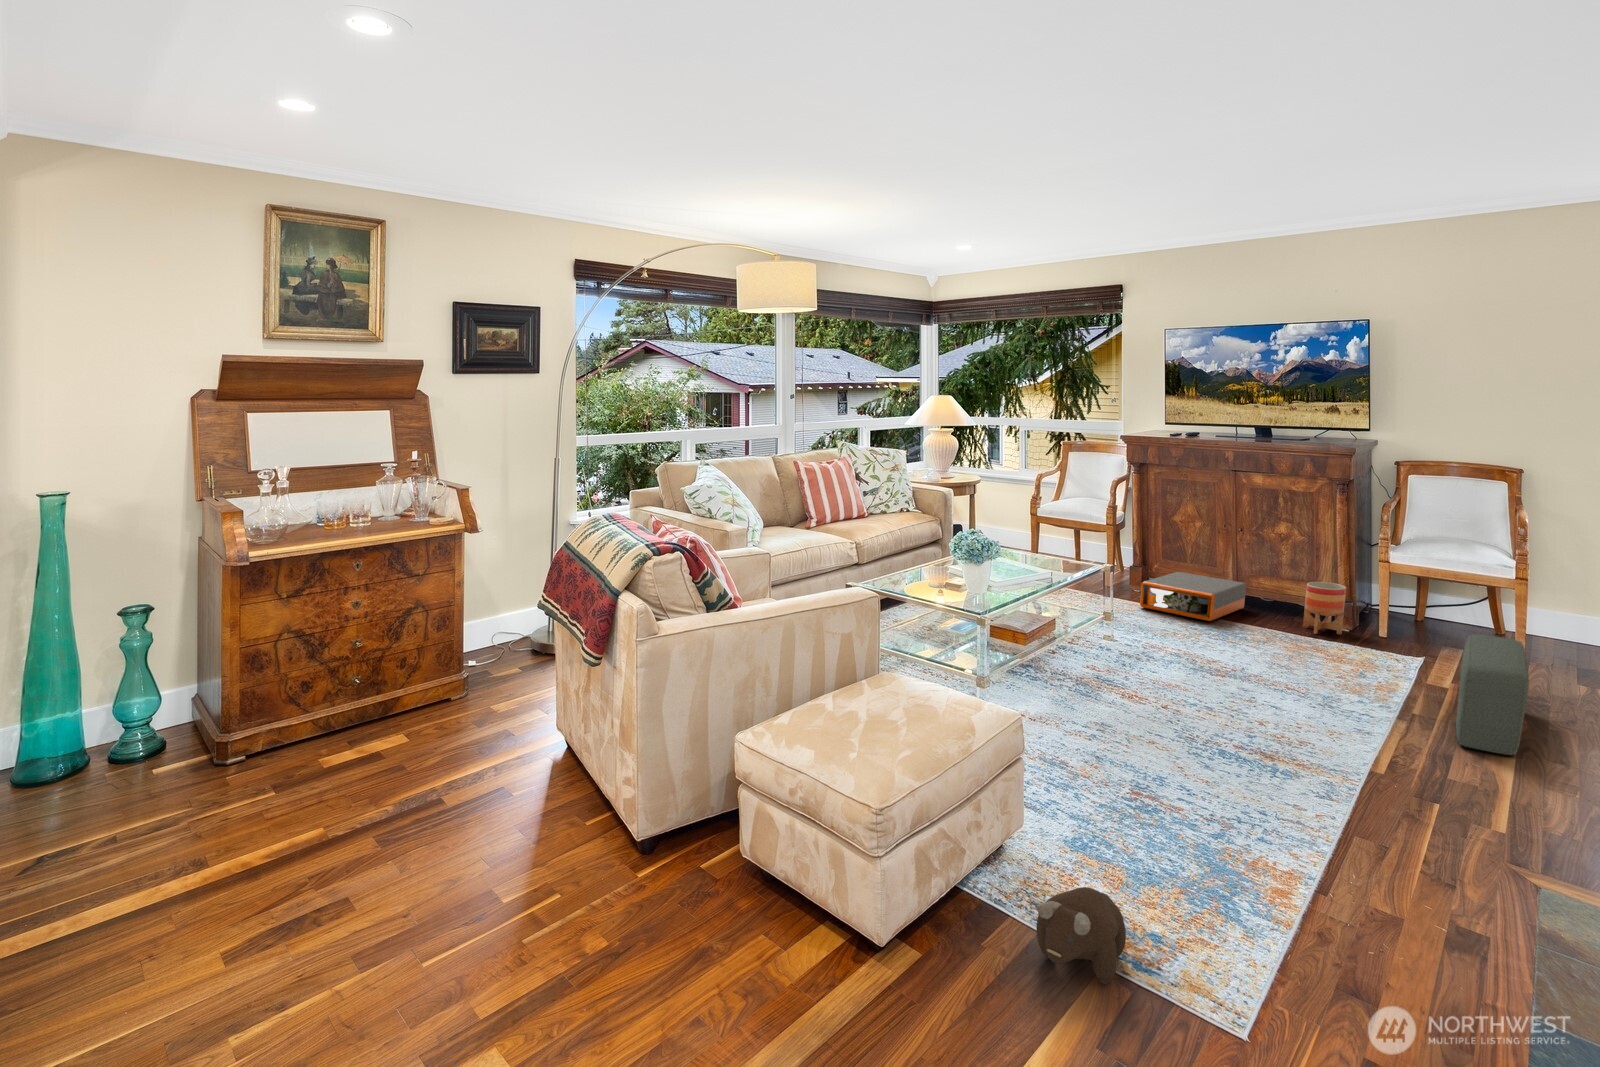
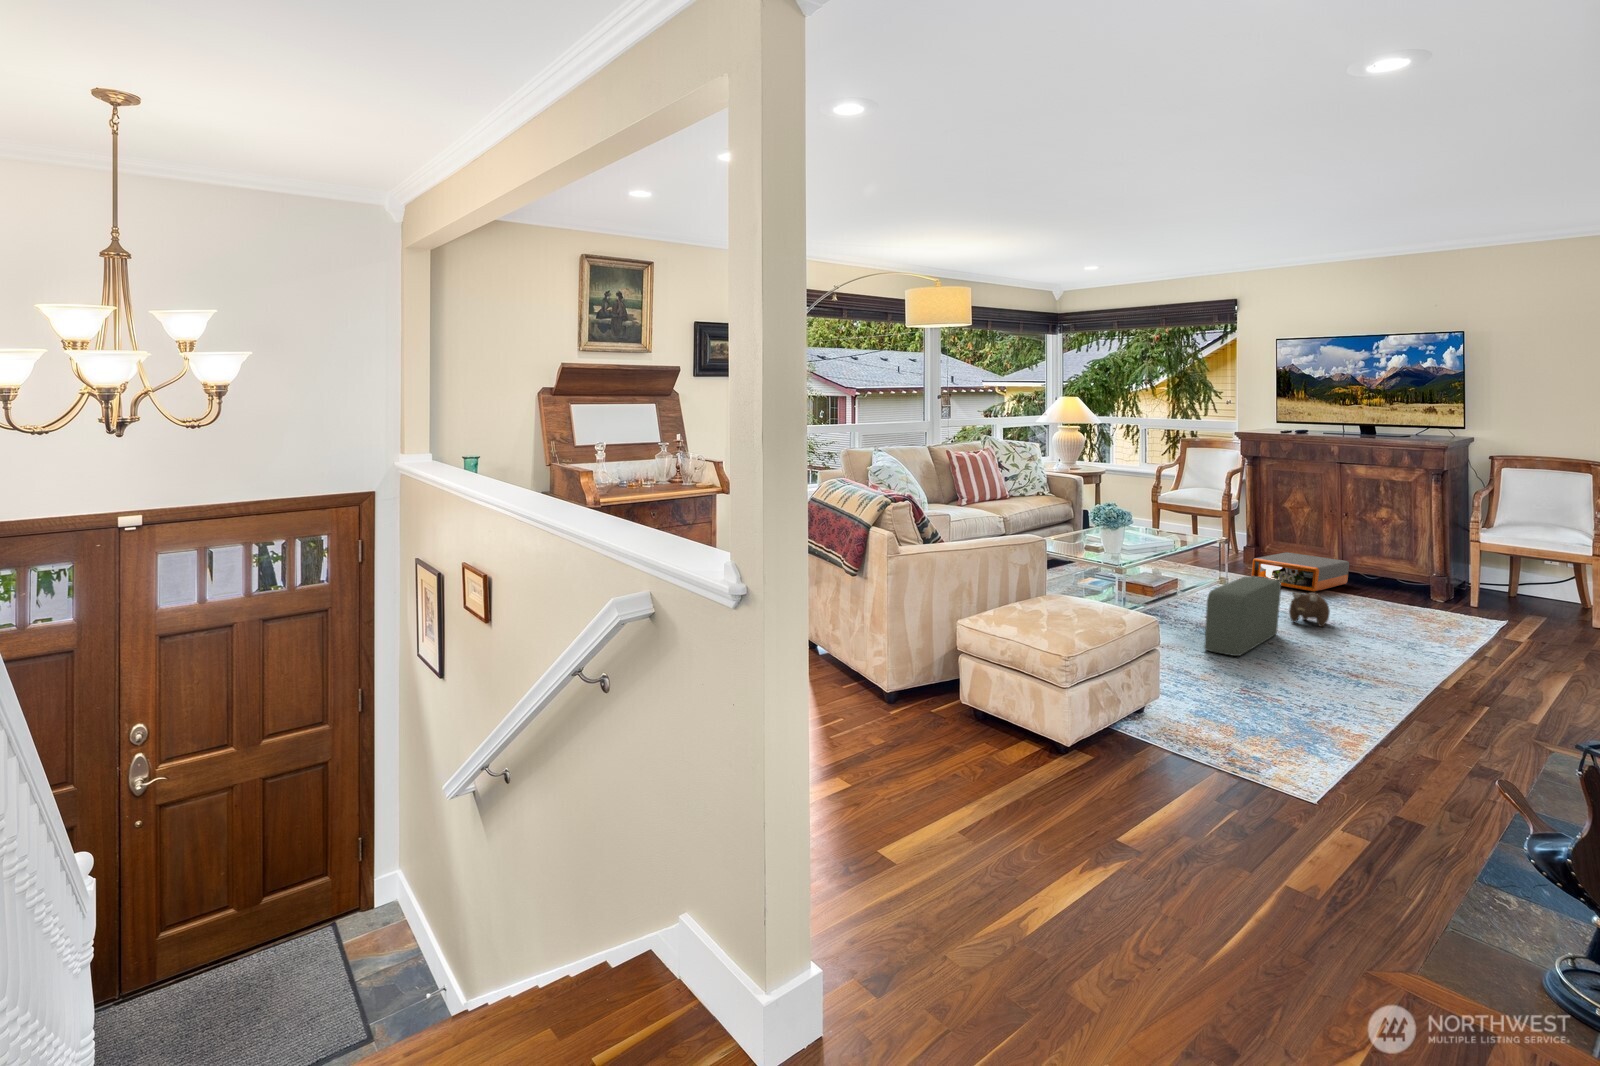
planter: present [1303,582,1346,635] -> none [1400,559,1439,604]
pouf: present [1456,635,1529,755] -> present [1204,576,1281,656]
plush toy: present [1037,887,1126,984] -> present [1289,592,1330,627]

